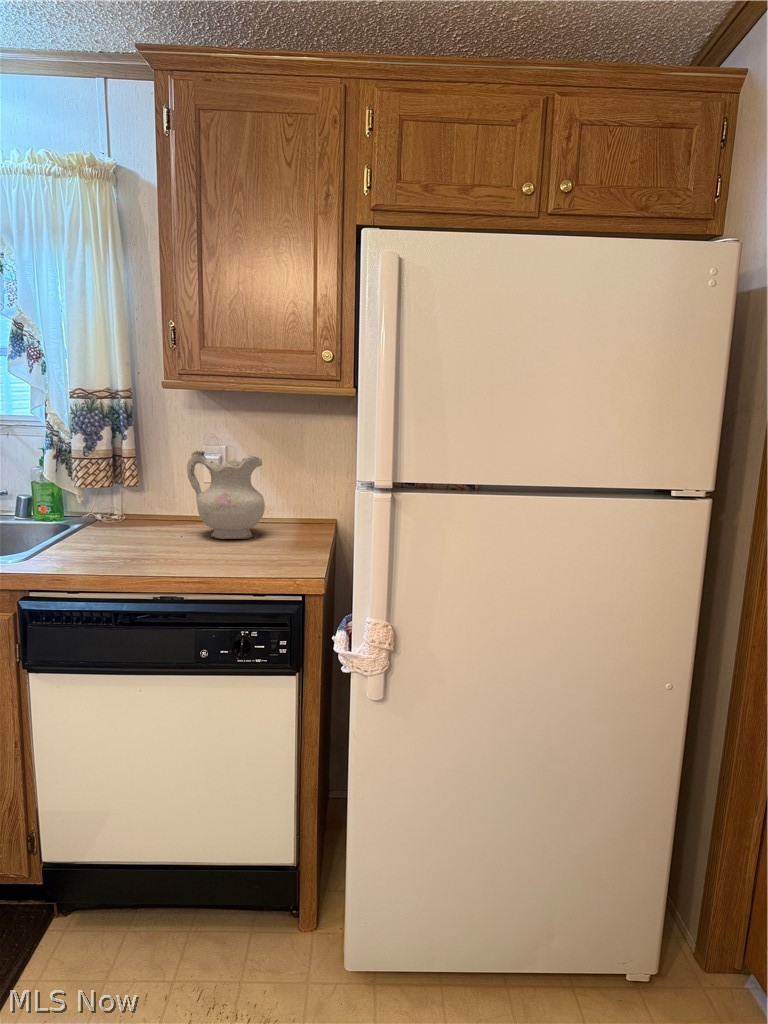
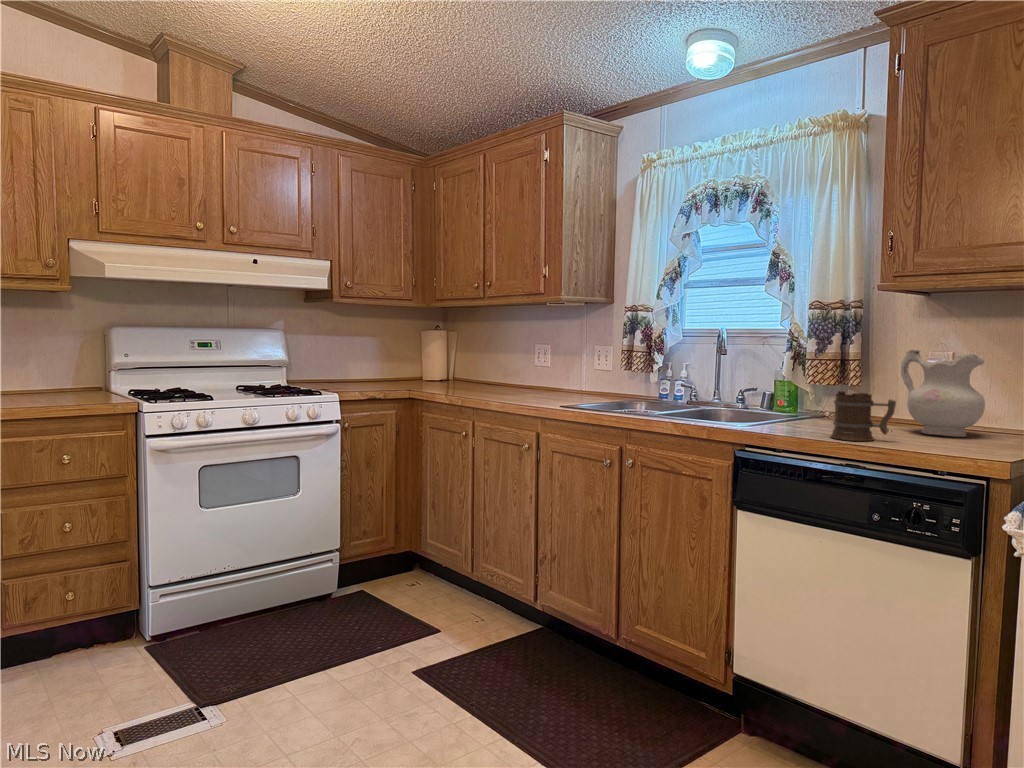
mug: none [137,508,202,567] -> present [831,391,896,441]

